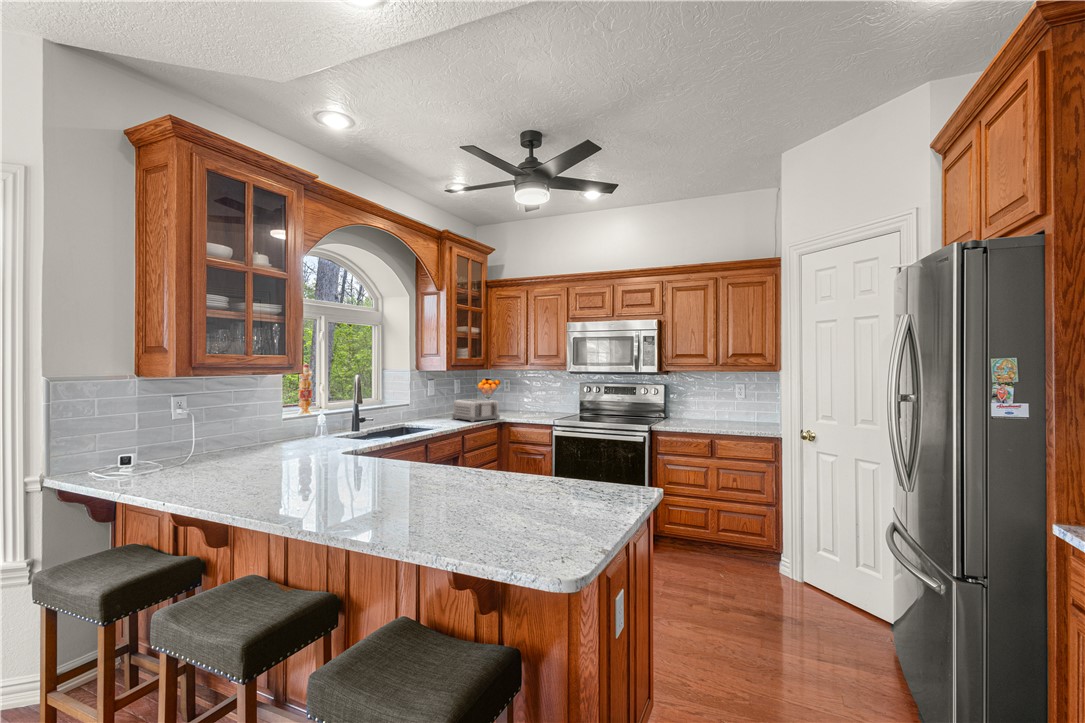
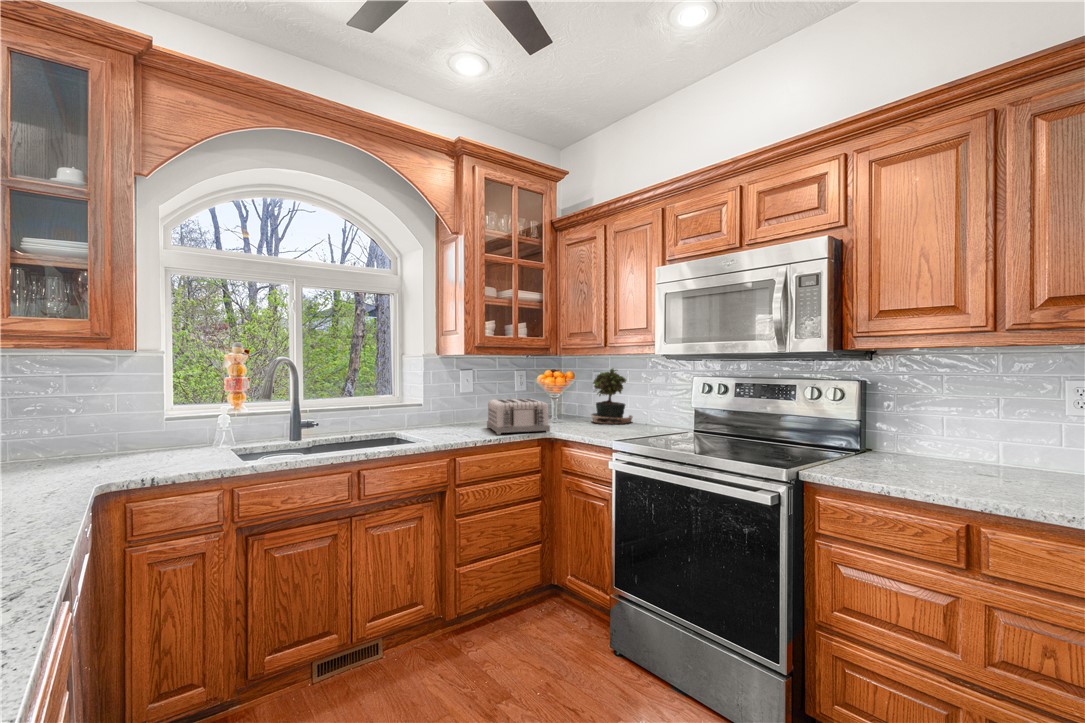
potted plant: none [501,378,537,414] -> present [591,368,633,424]

